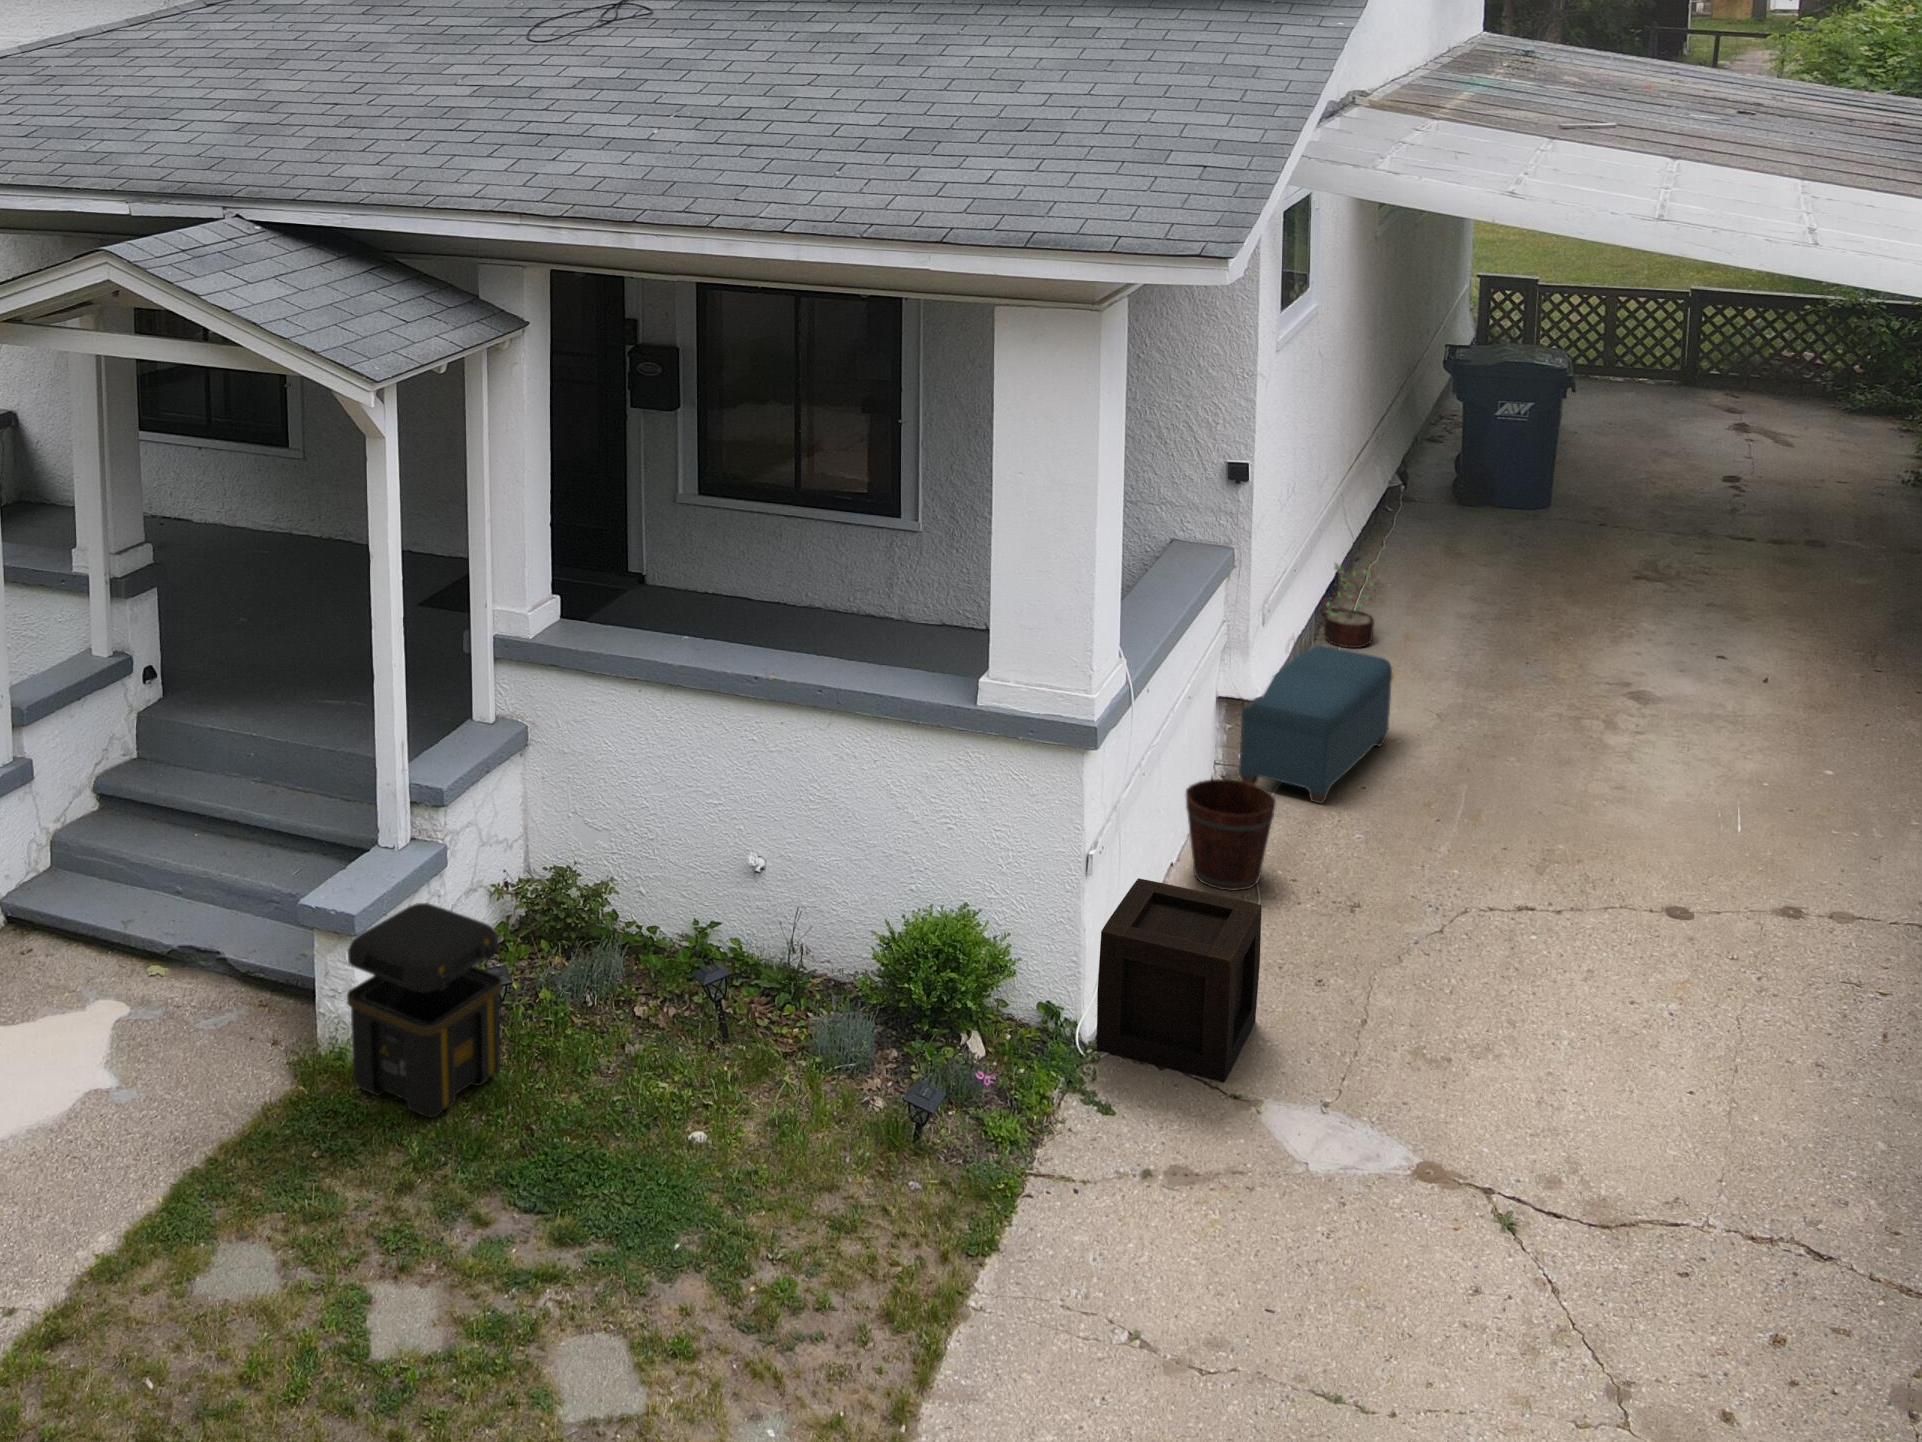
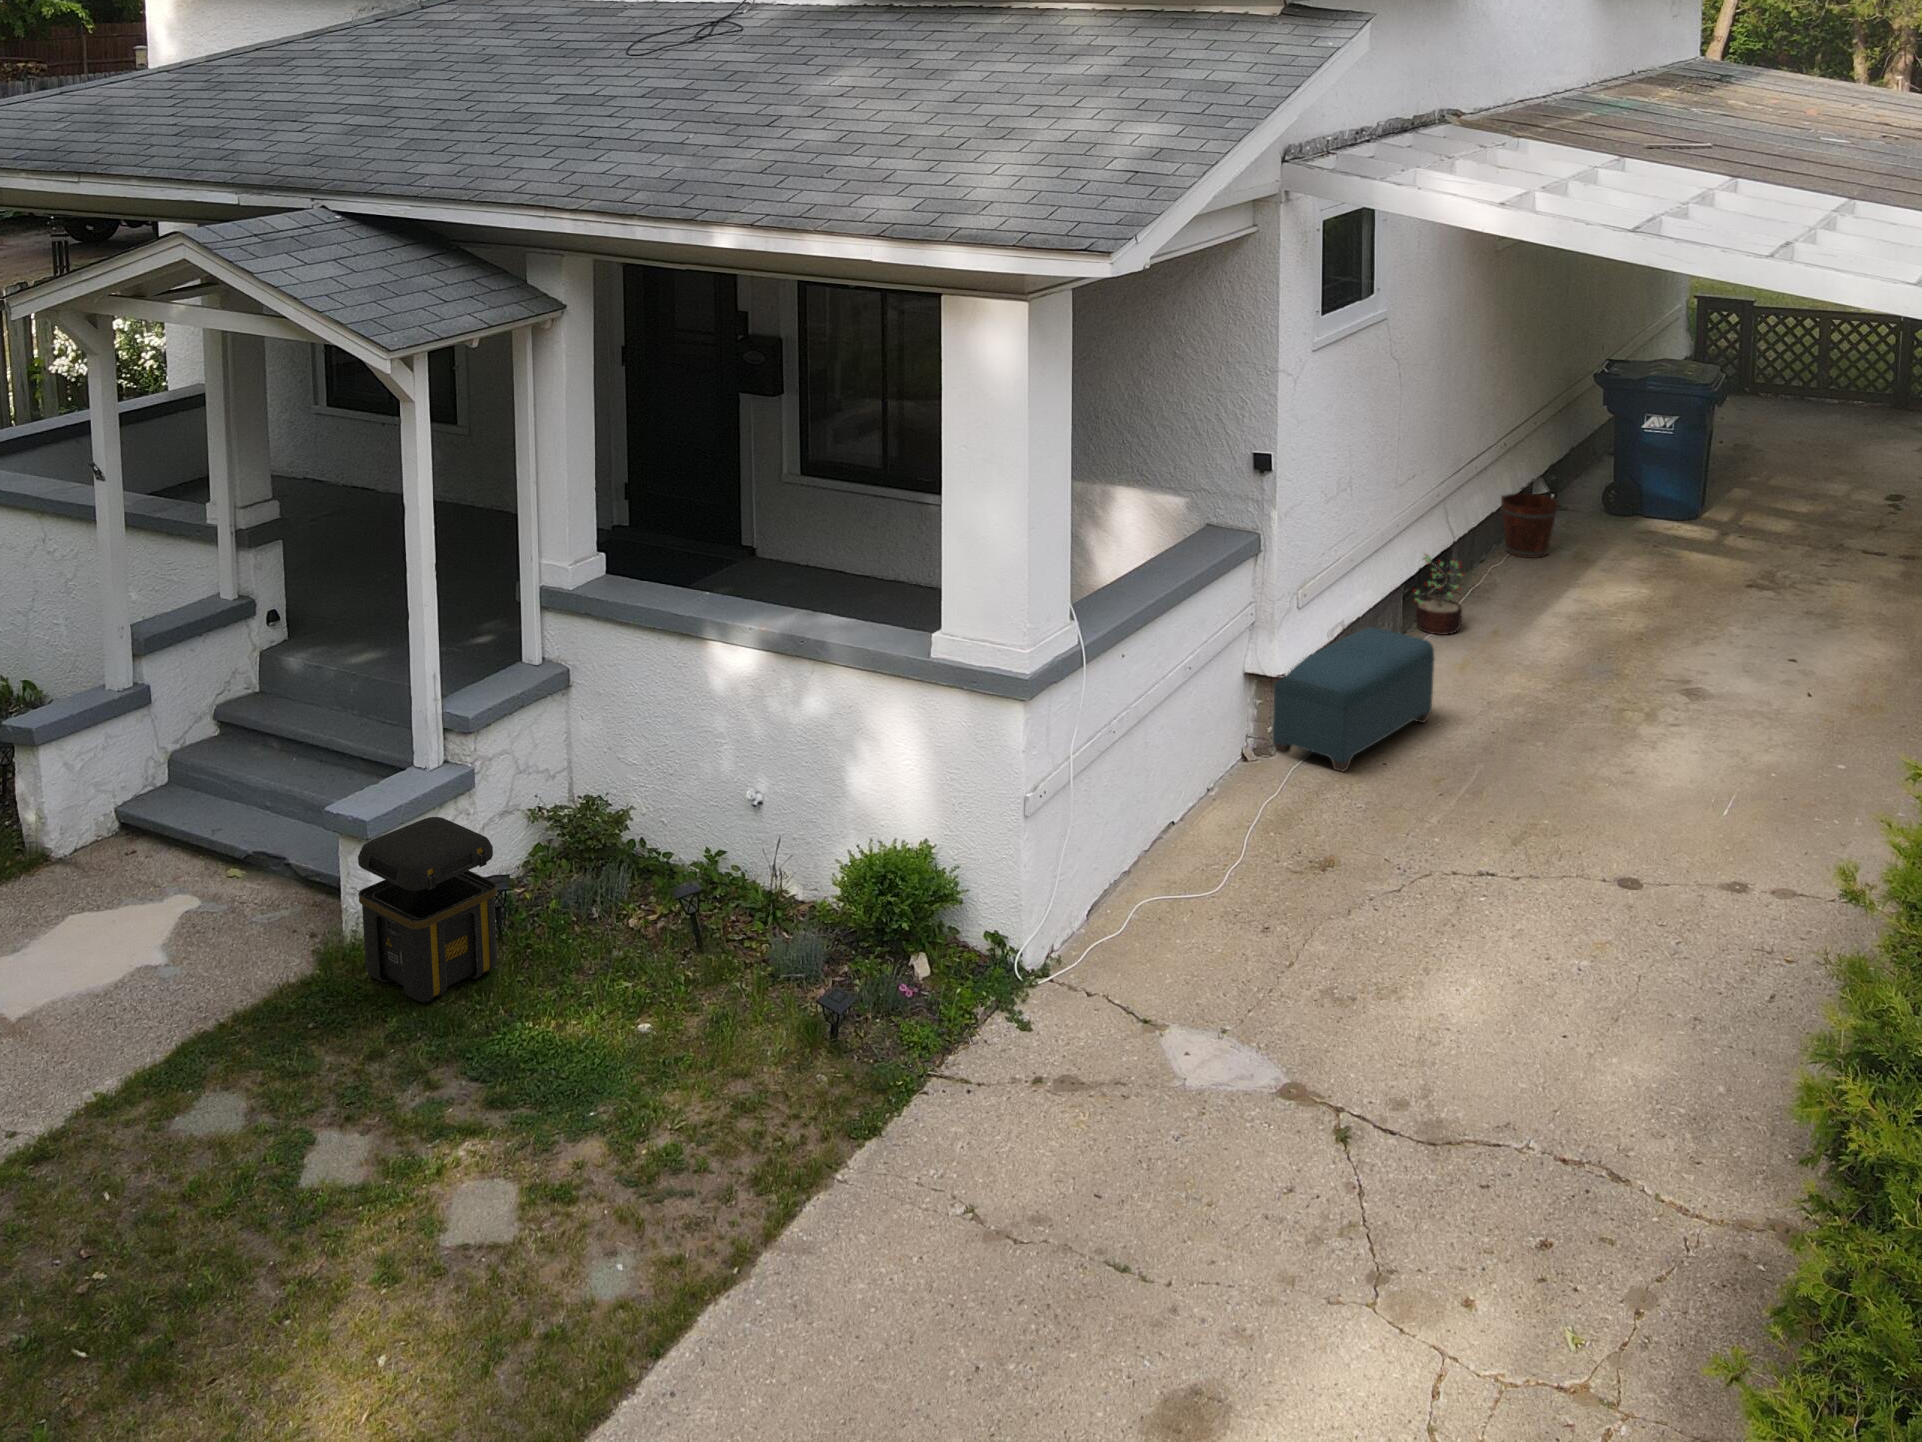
bucket: present [1186,779,1276,891] -> present [1501,493,1558,558]
wooden crate: present [1097,878,1262,1082] -> none [1033,822,1193,1006]

